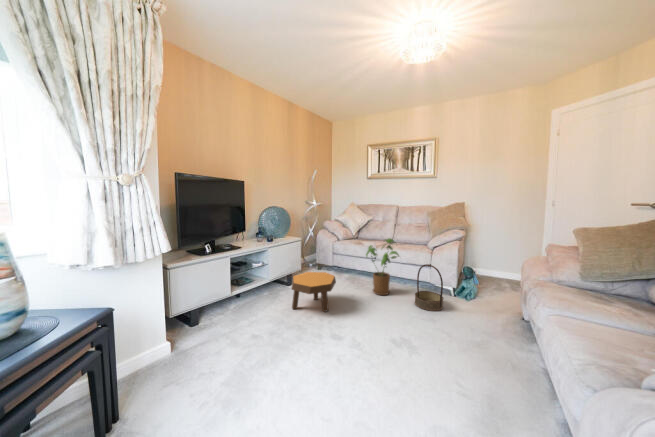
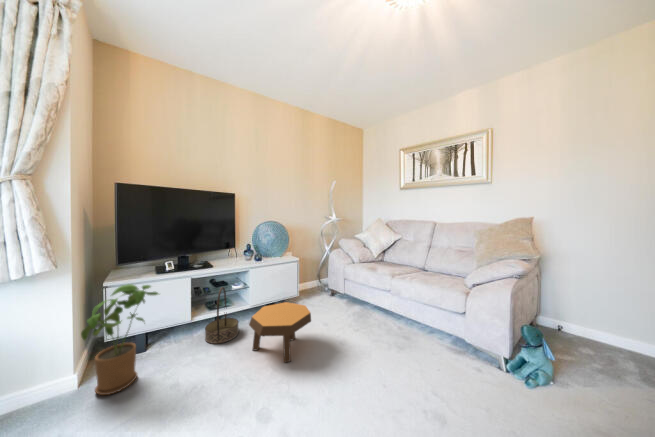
house plant: present [366,238,399,295] -> present [81,284,158,395]
basket: present [415,264,443,311] -> present [205,287,239,344]

